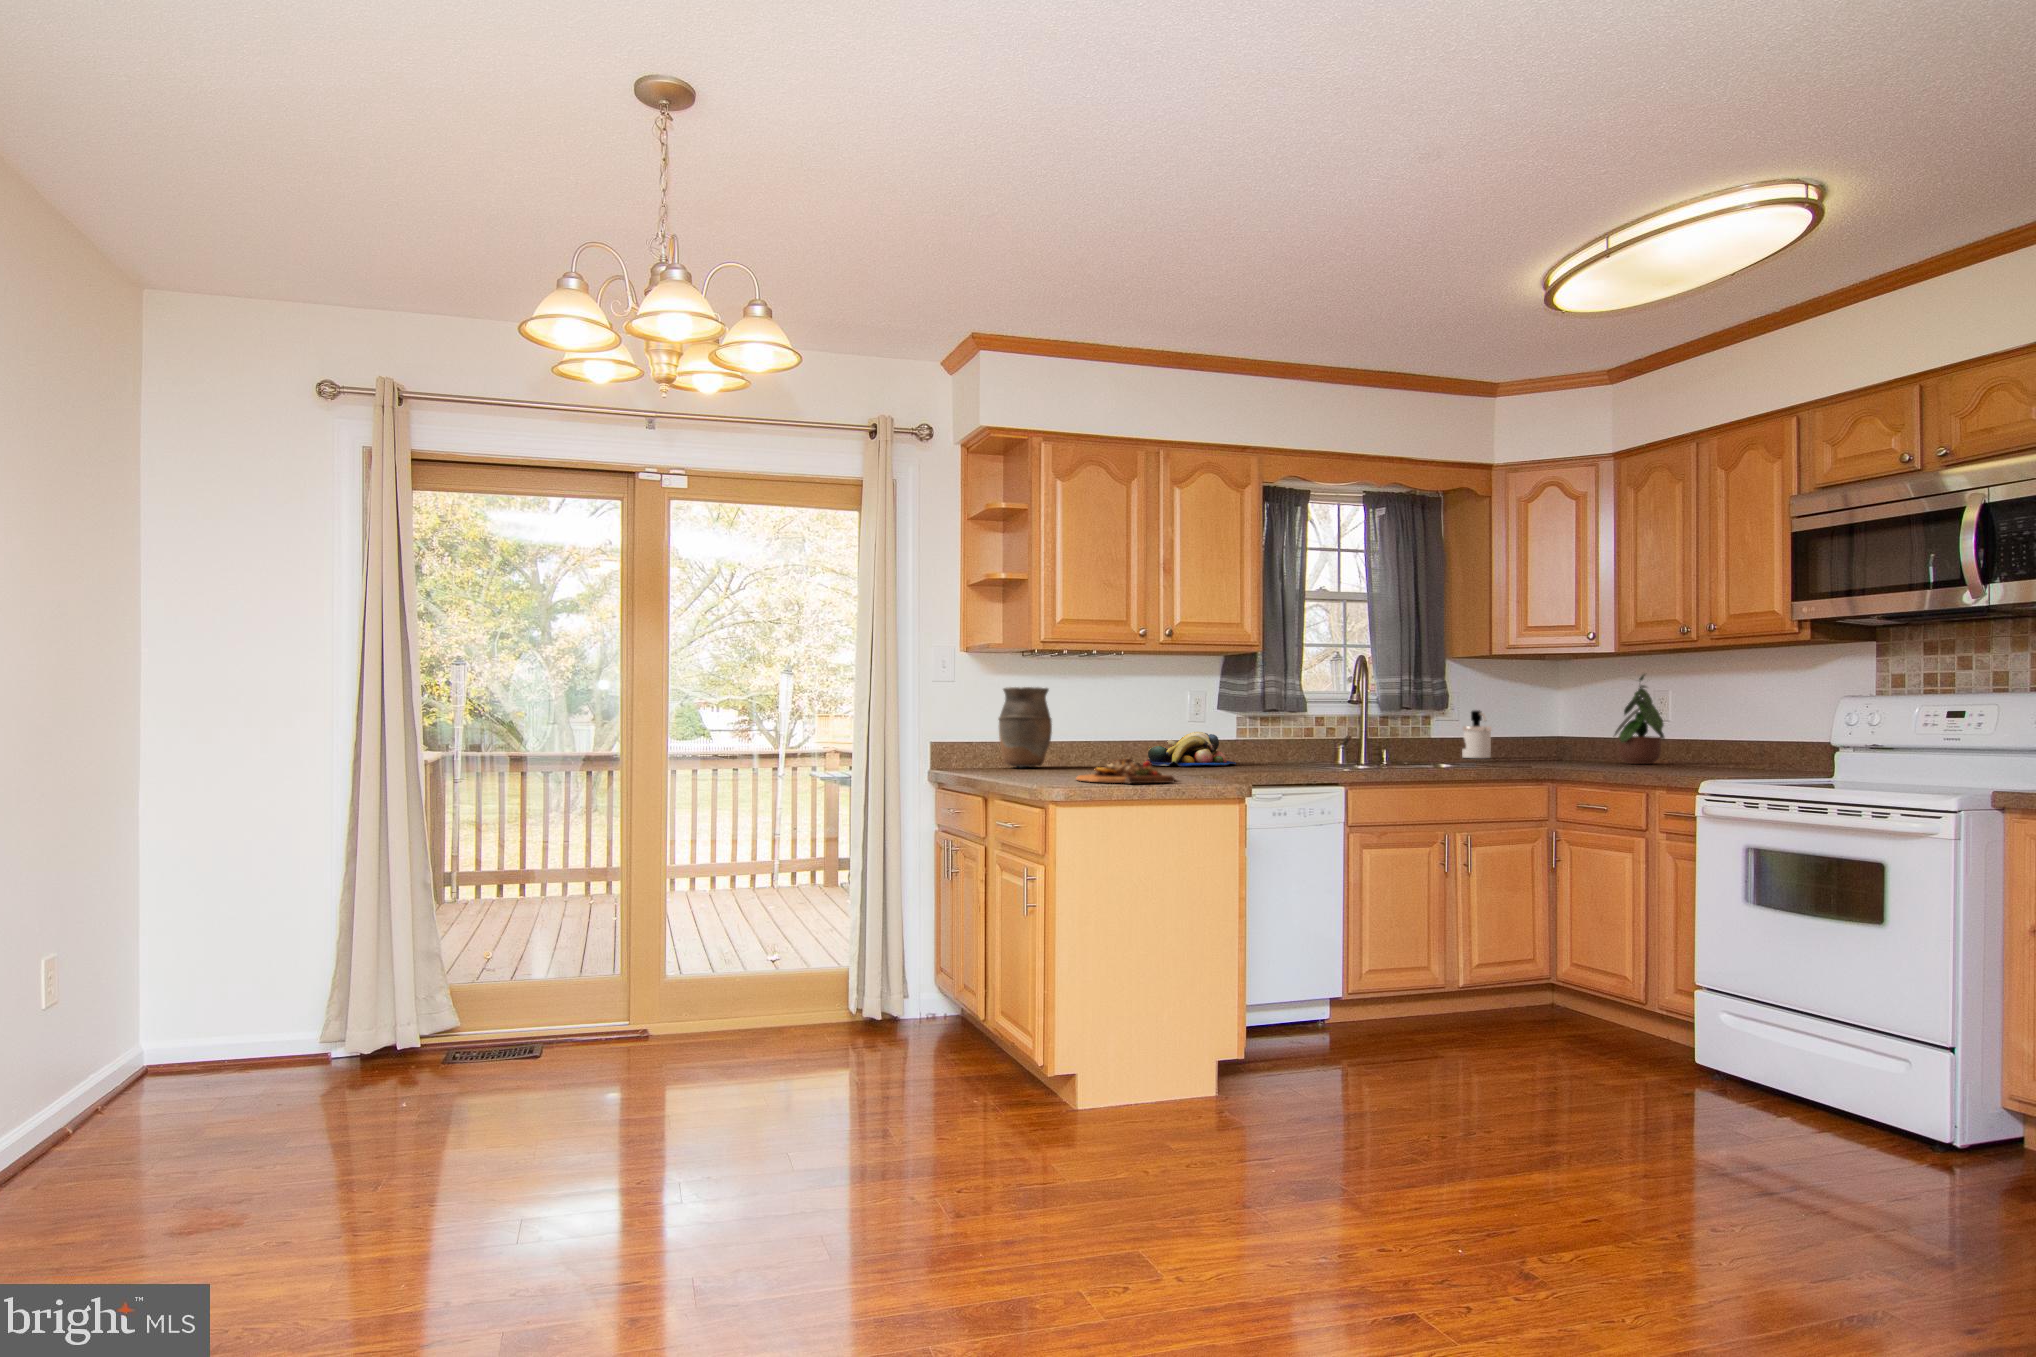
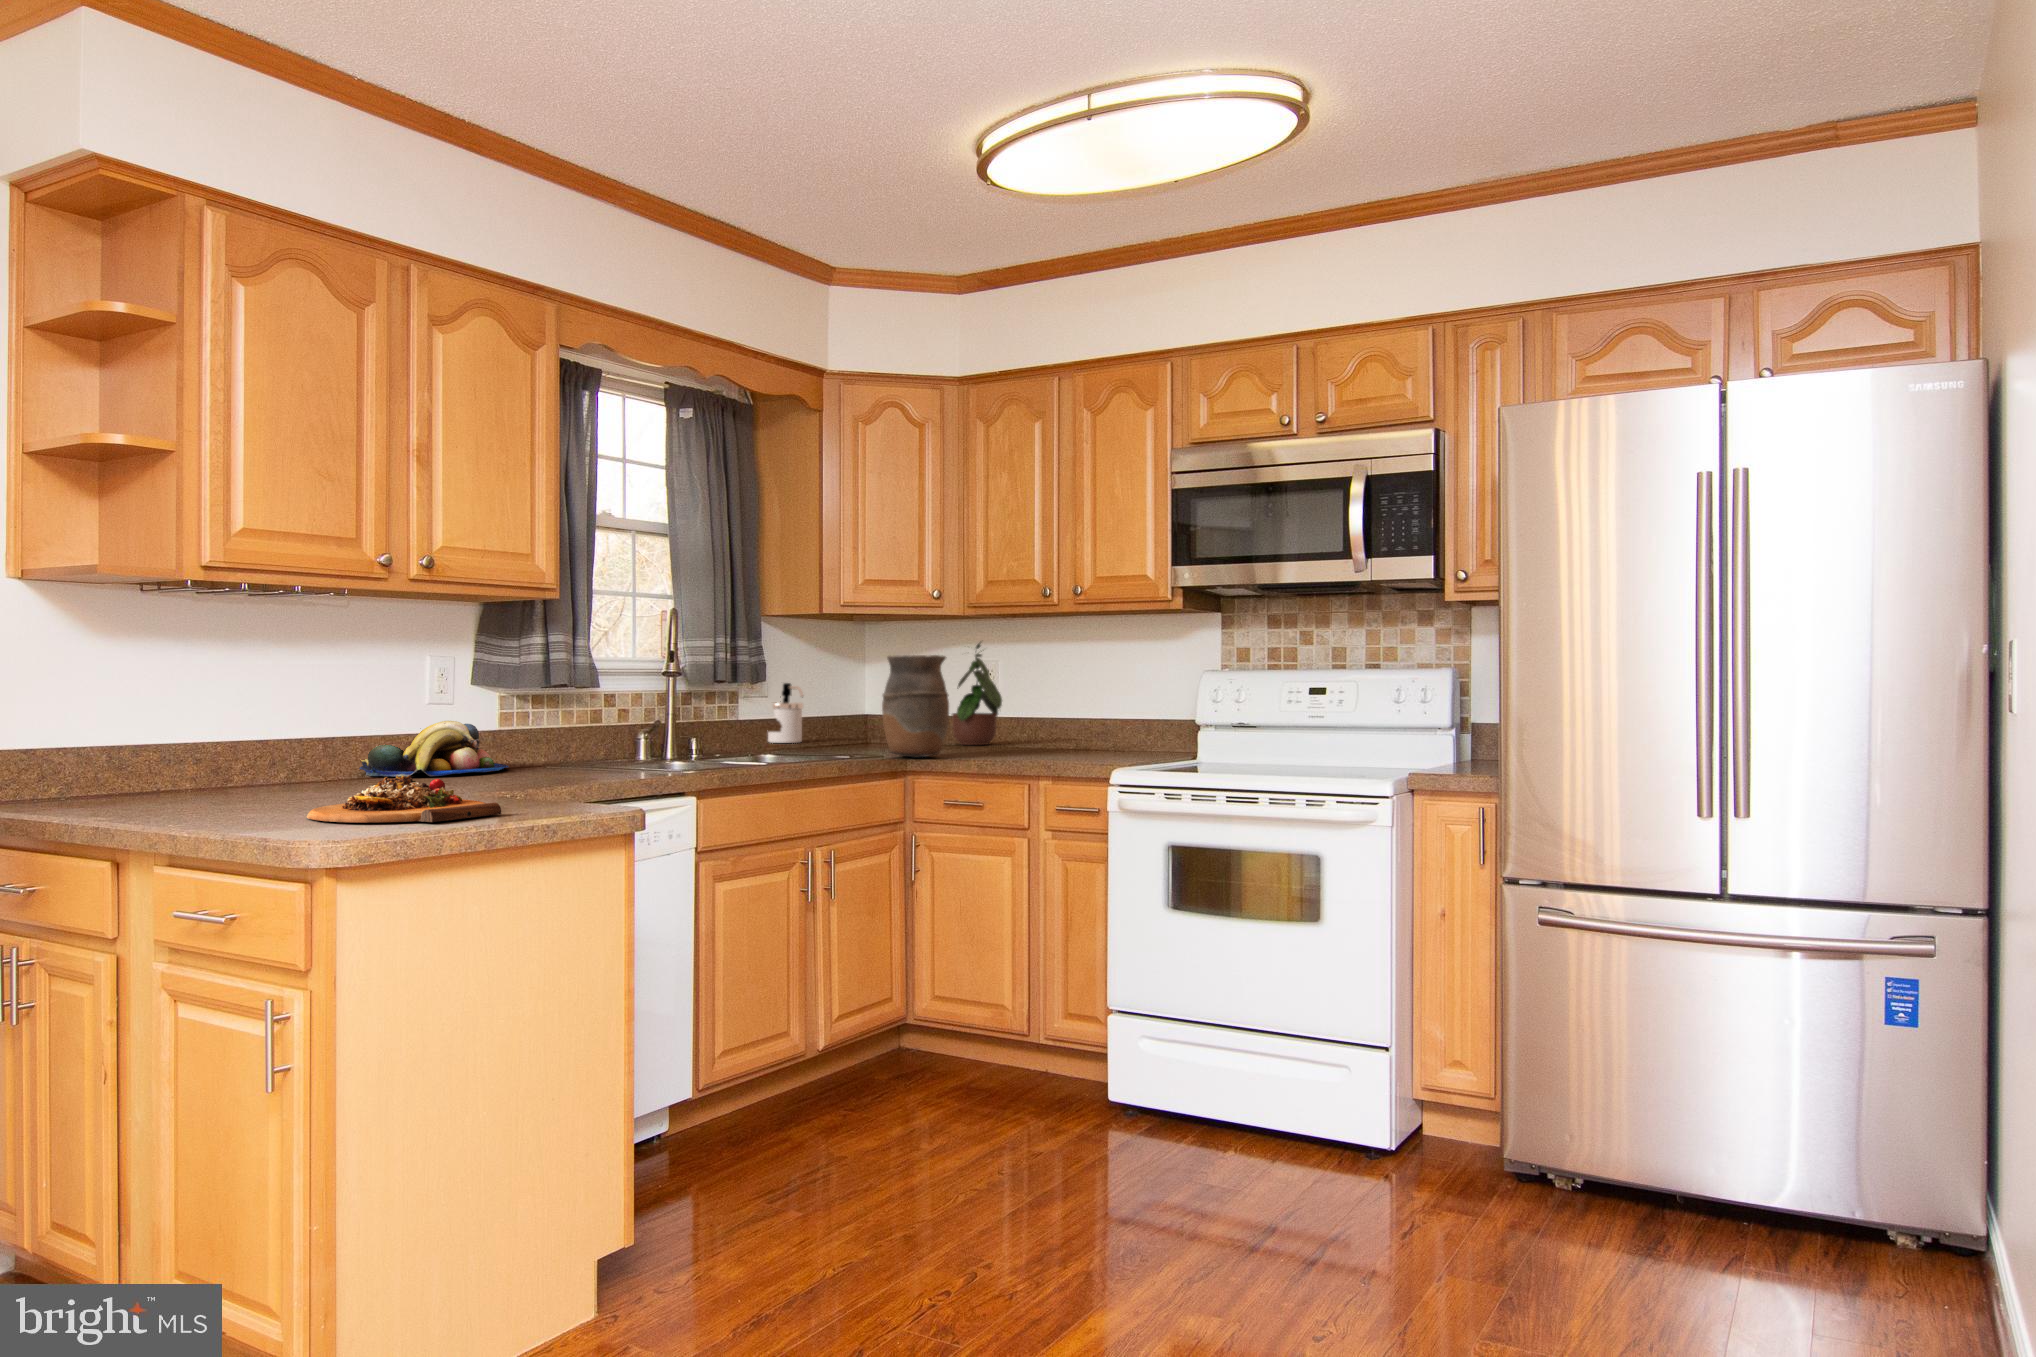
vase: present [999,687,1052,767] -> present [882,655,949,757]

